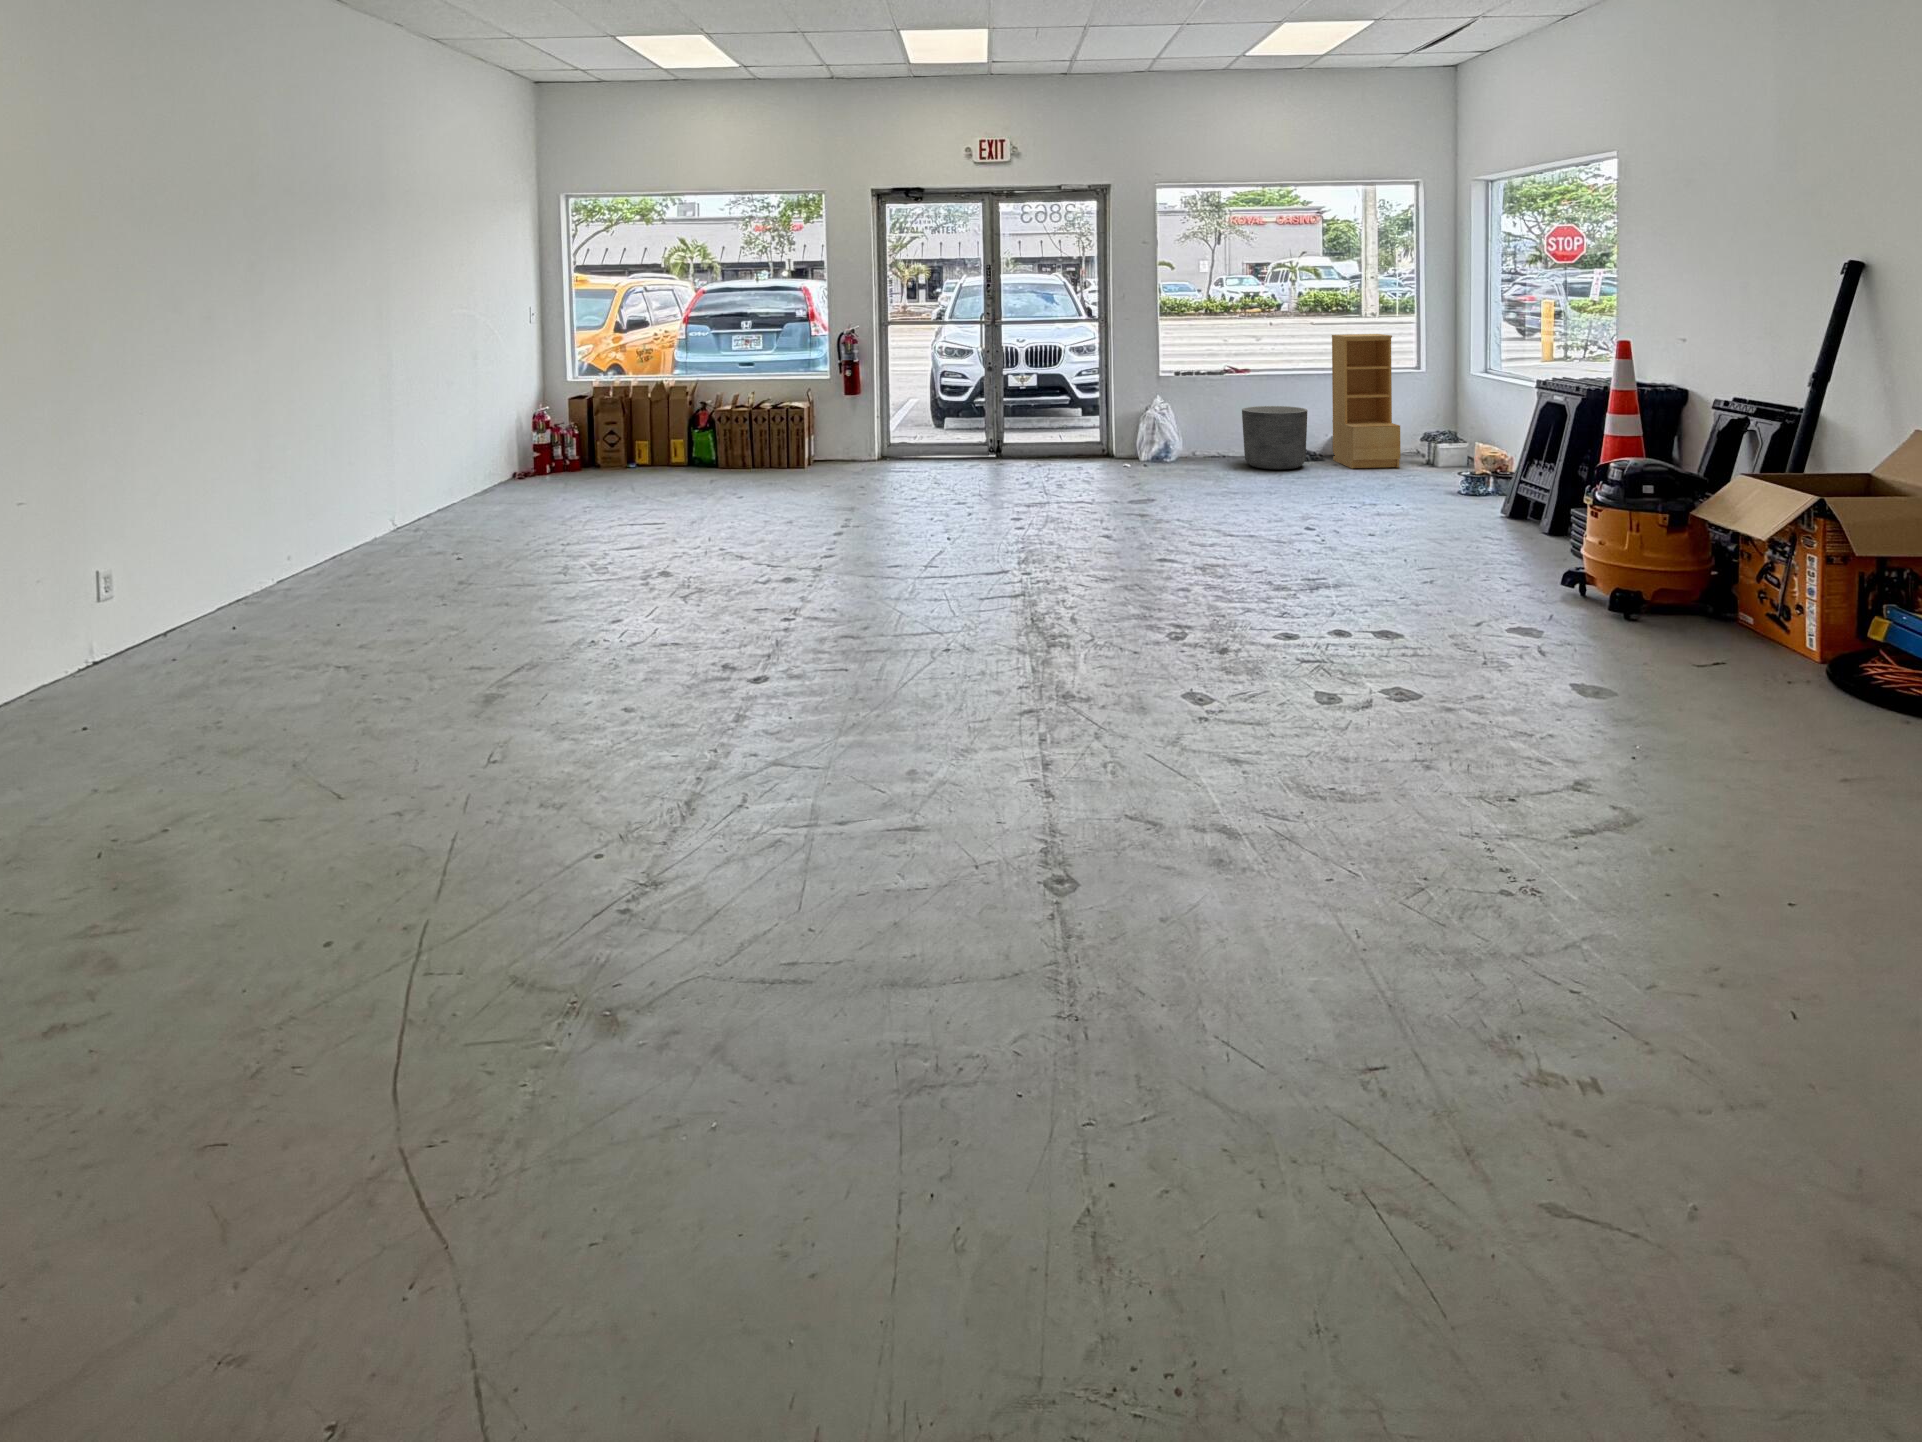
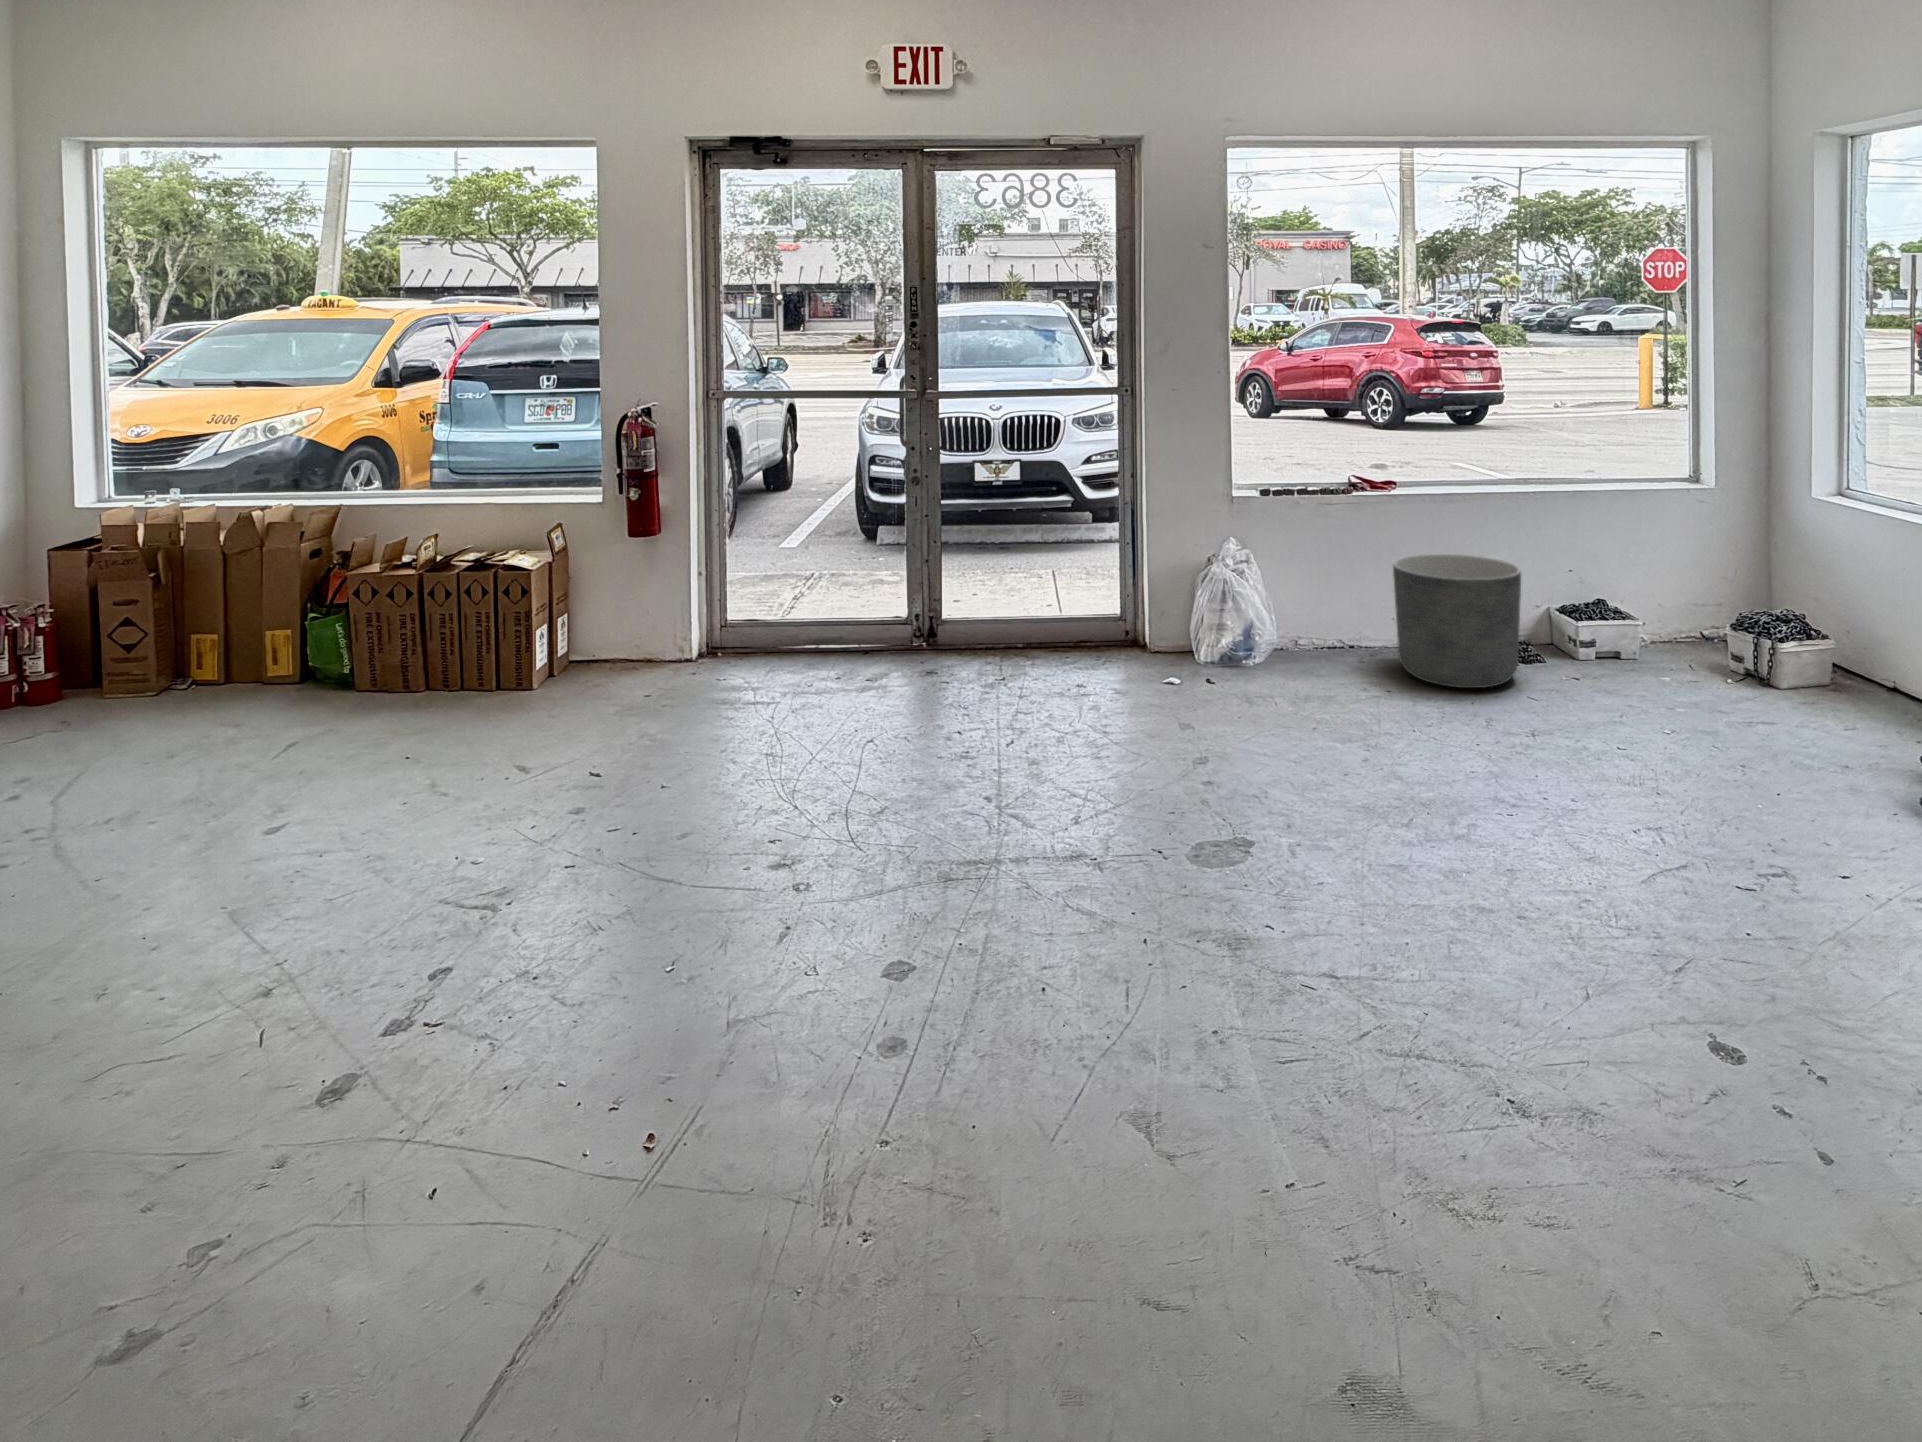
bookshelf: present [1332,334,1400,469] -> none [1549,418,1698,683]

